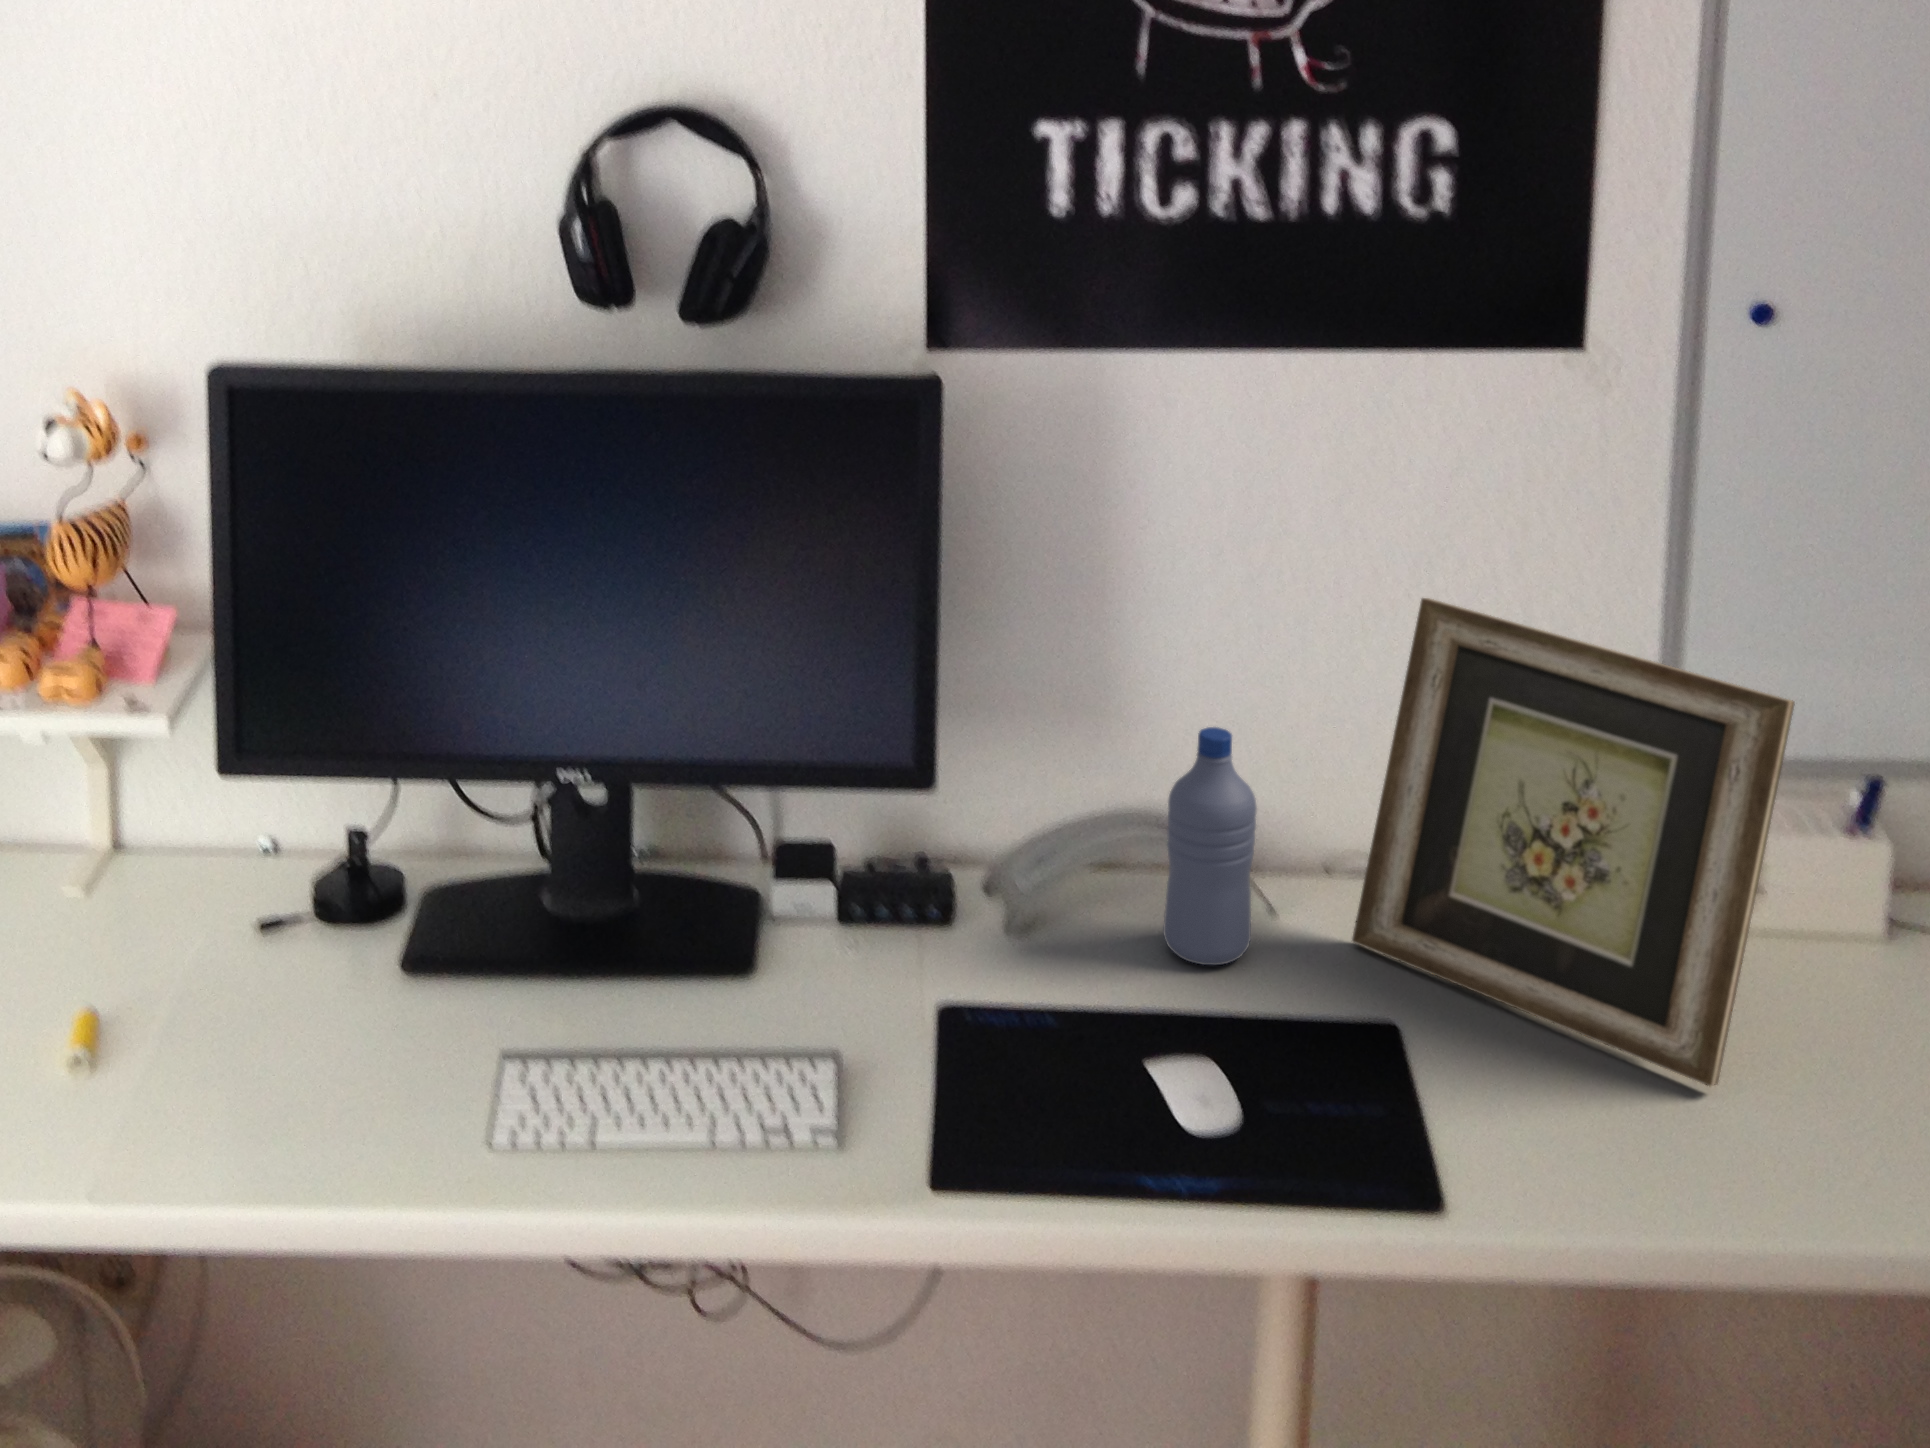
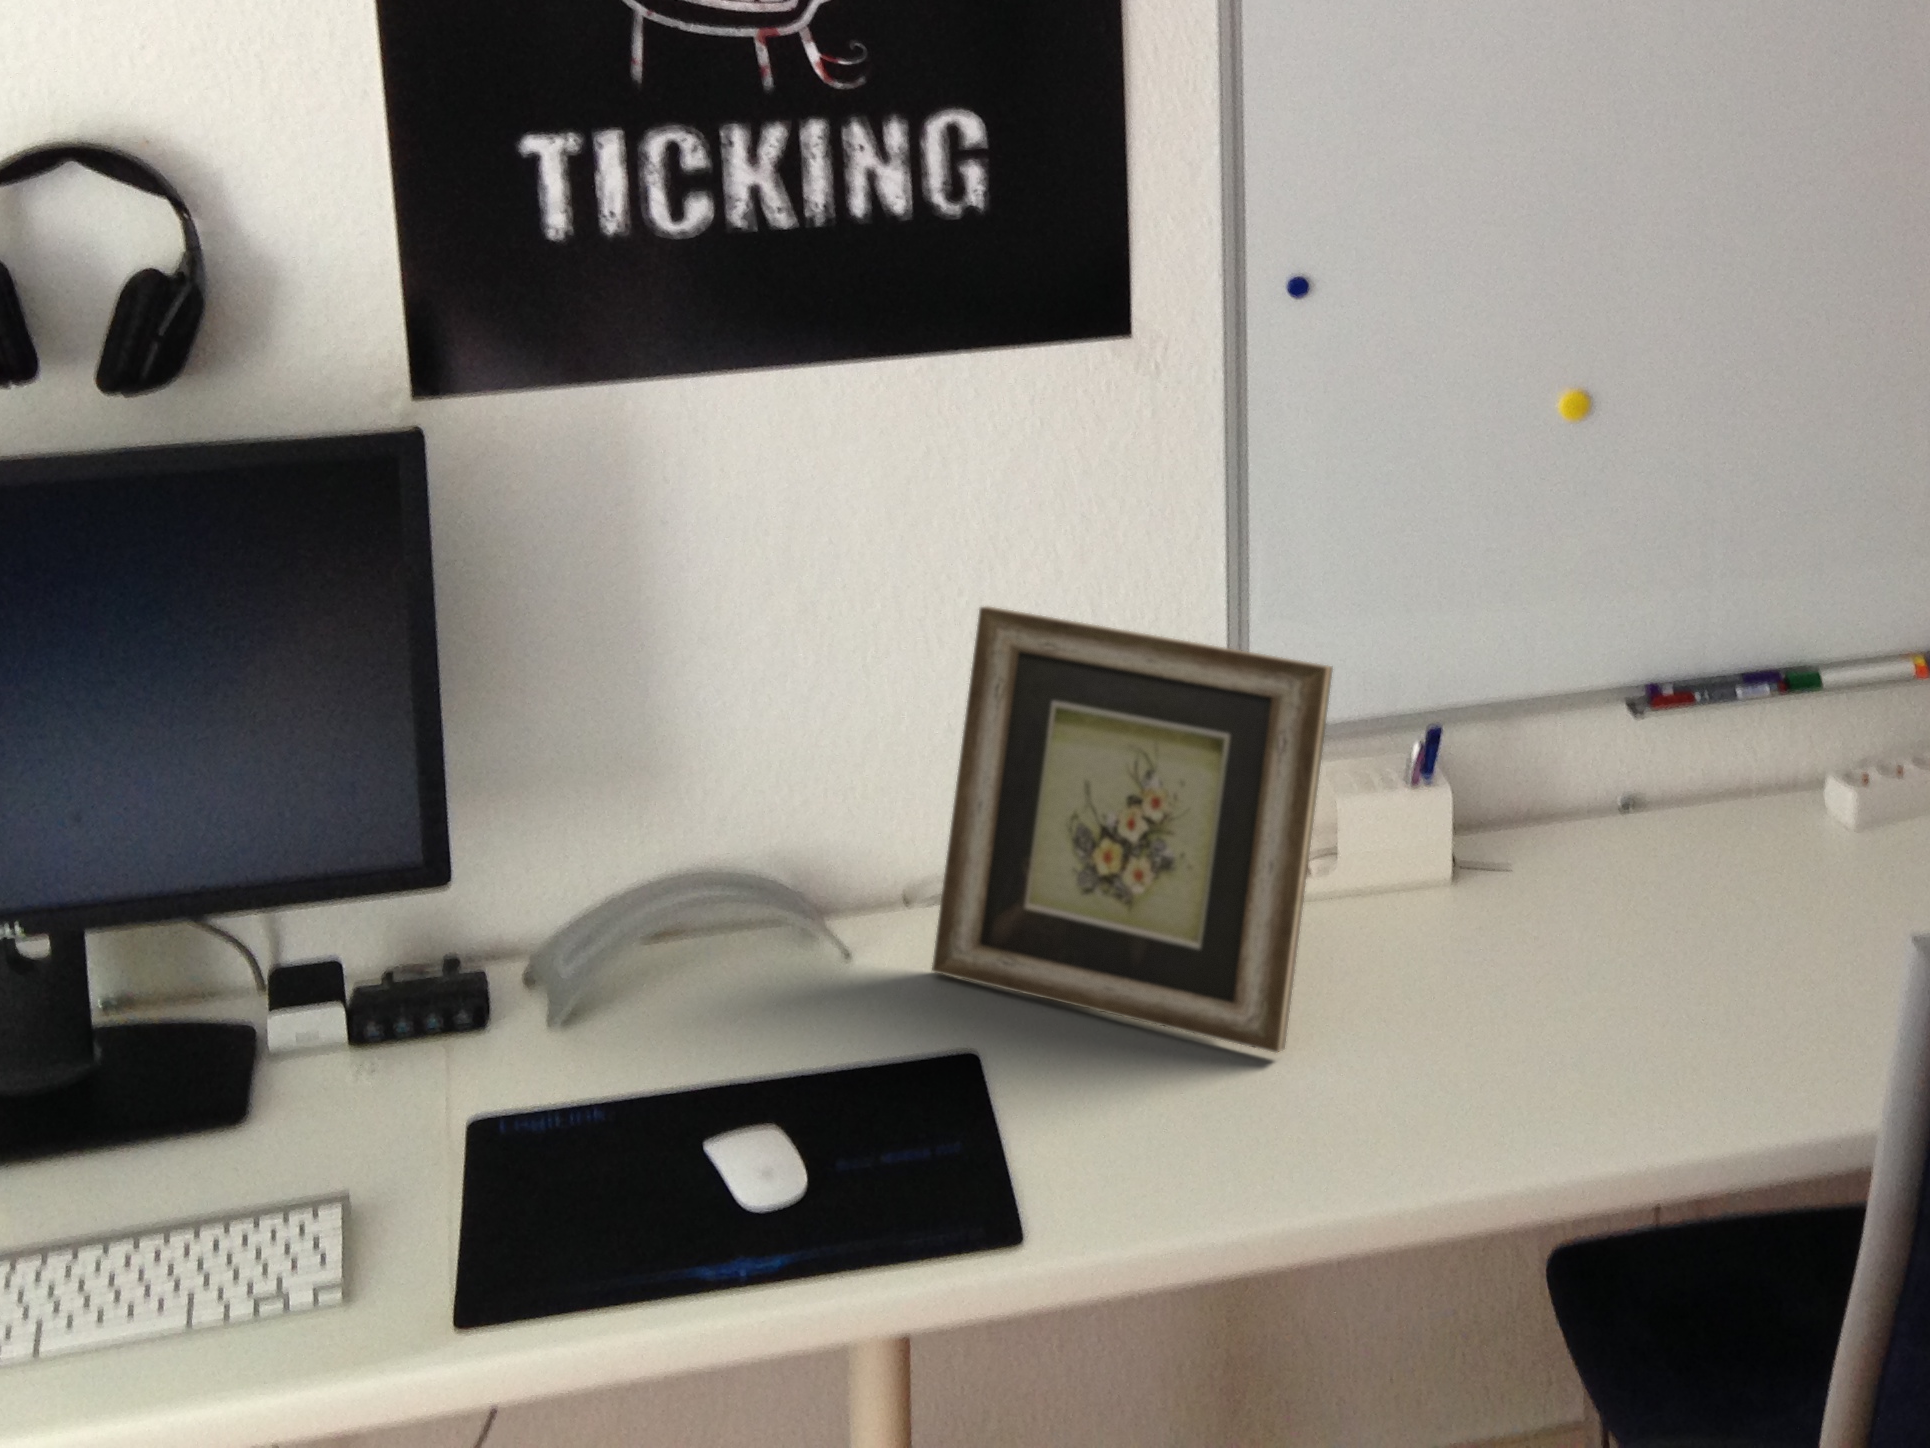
water bottle: present [1163,727,1257,965] -> none [722,771,823,1023]

